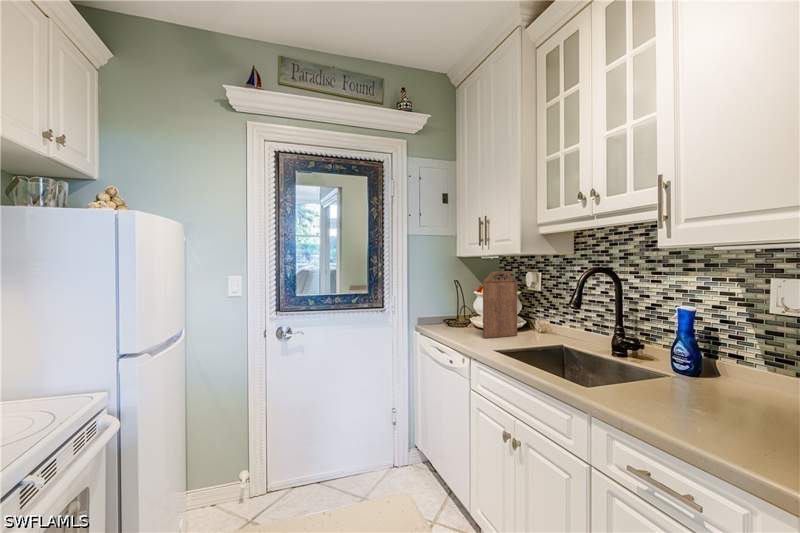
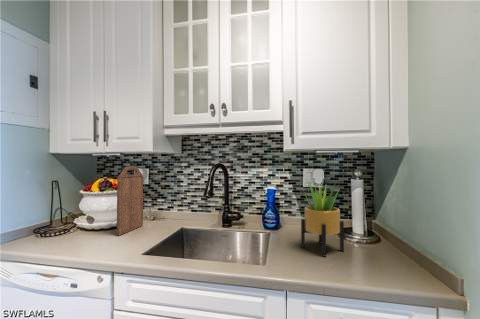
potted plant: none [645,295,728,423] -> present [301,183,344,256]

